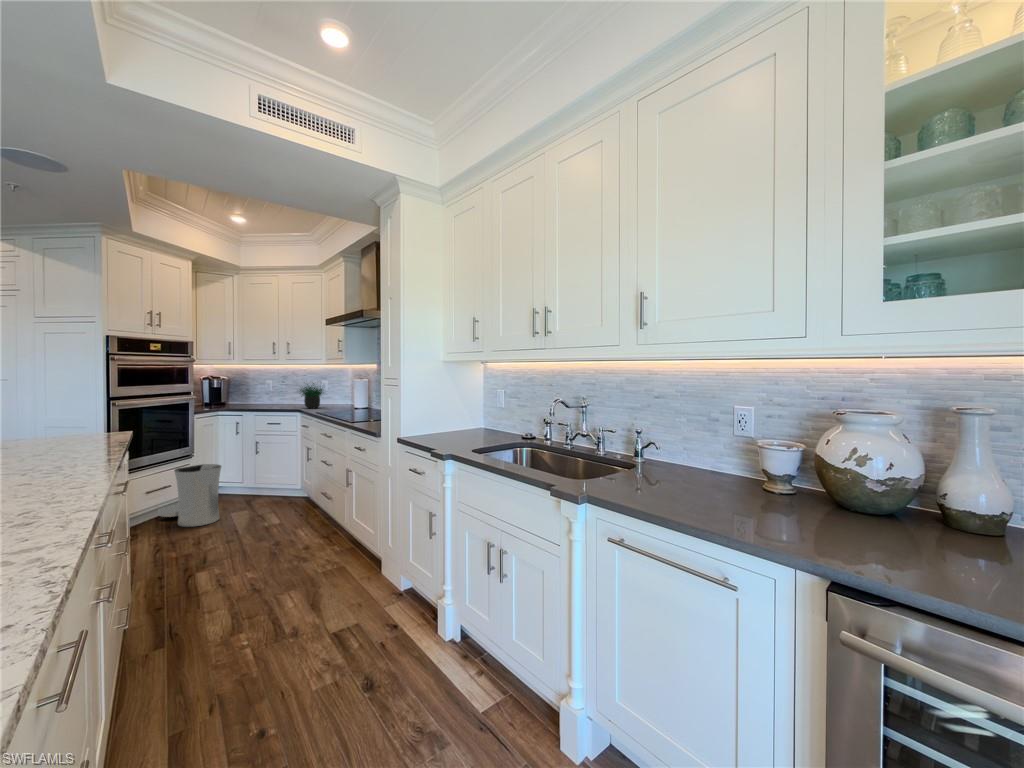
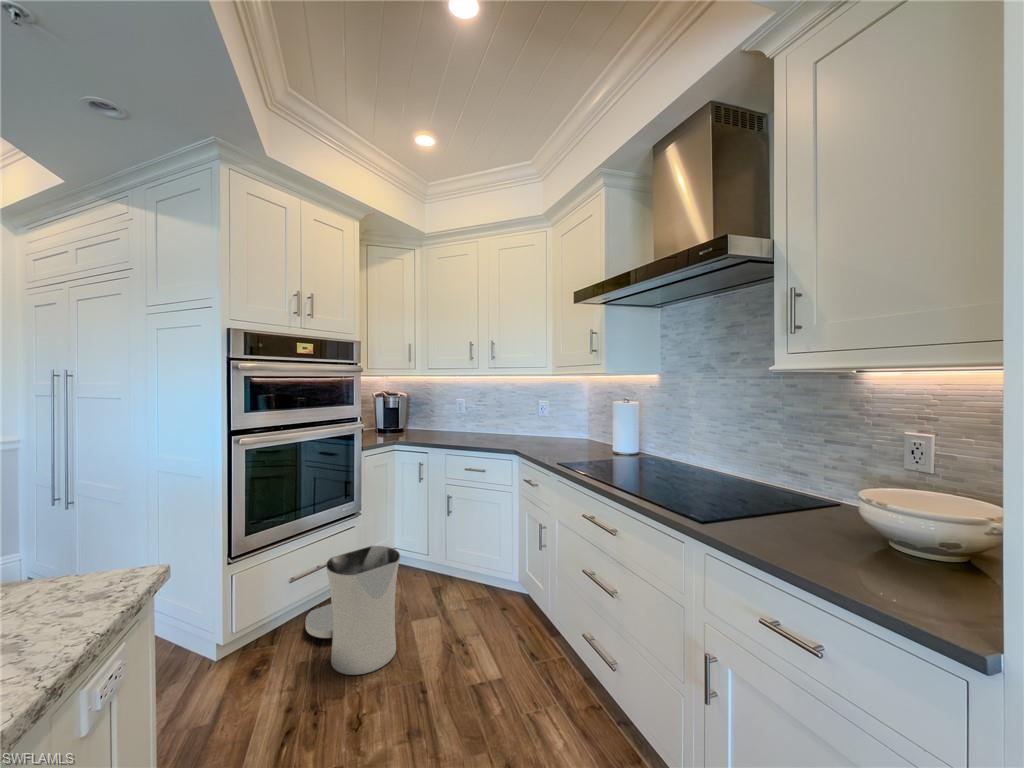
potted plant: present [300,383,323,408] -> none [501,389,554,444]

